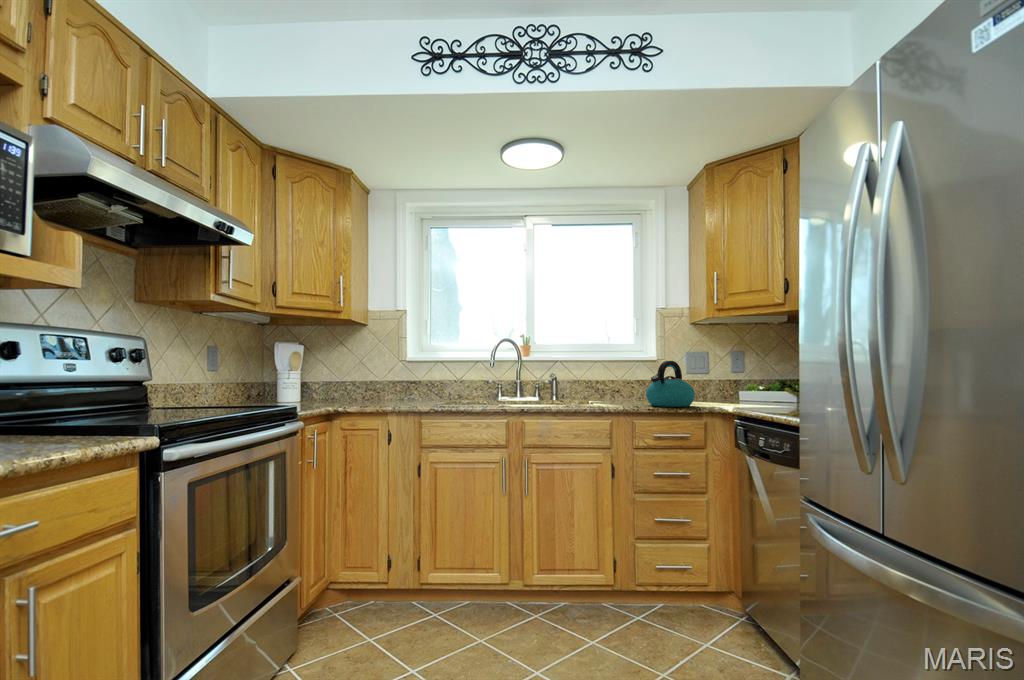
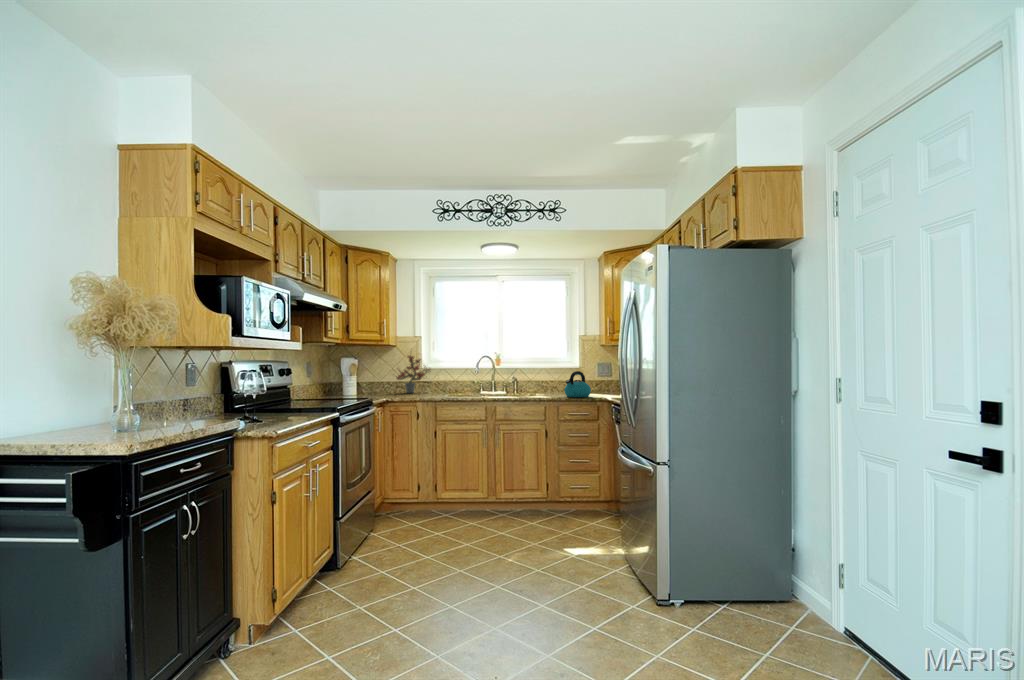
potted plant: none [353,326,421,398] -> present [396,355,430,393]

